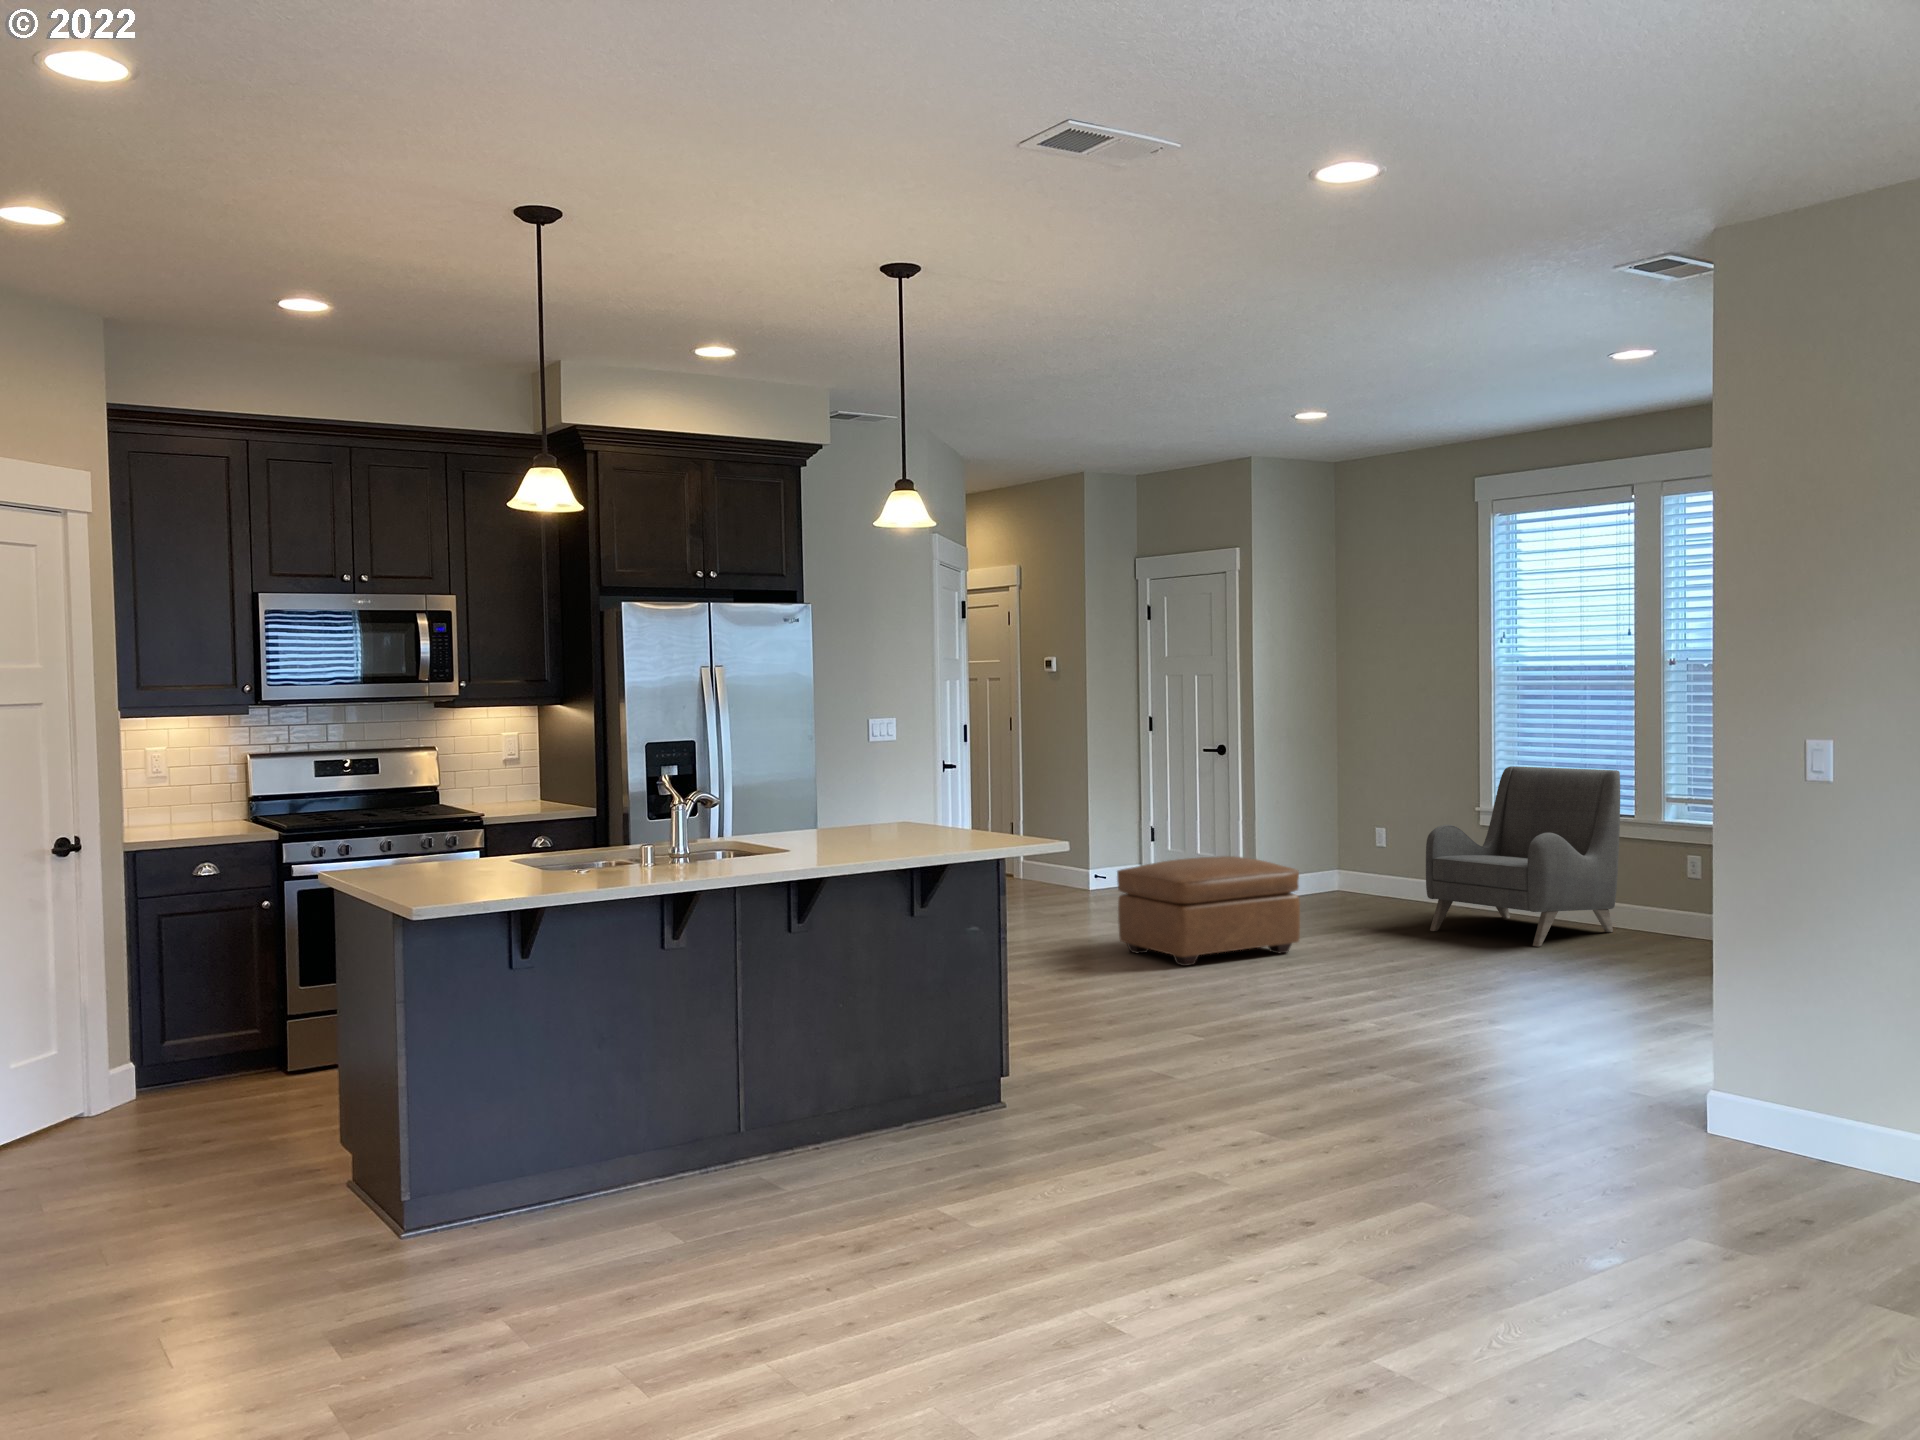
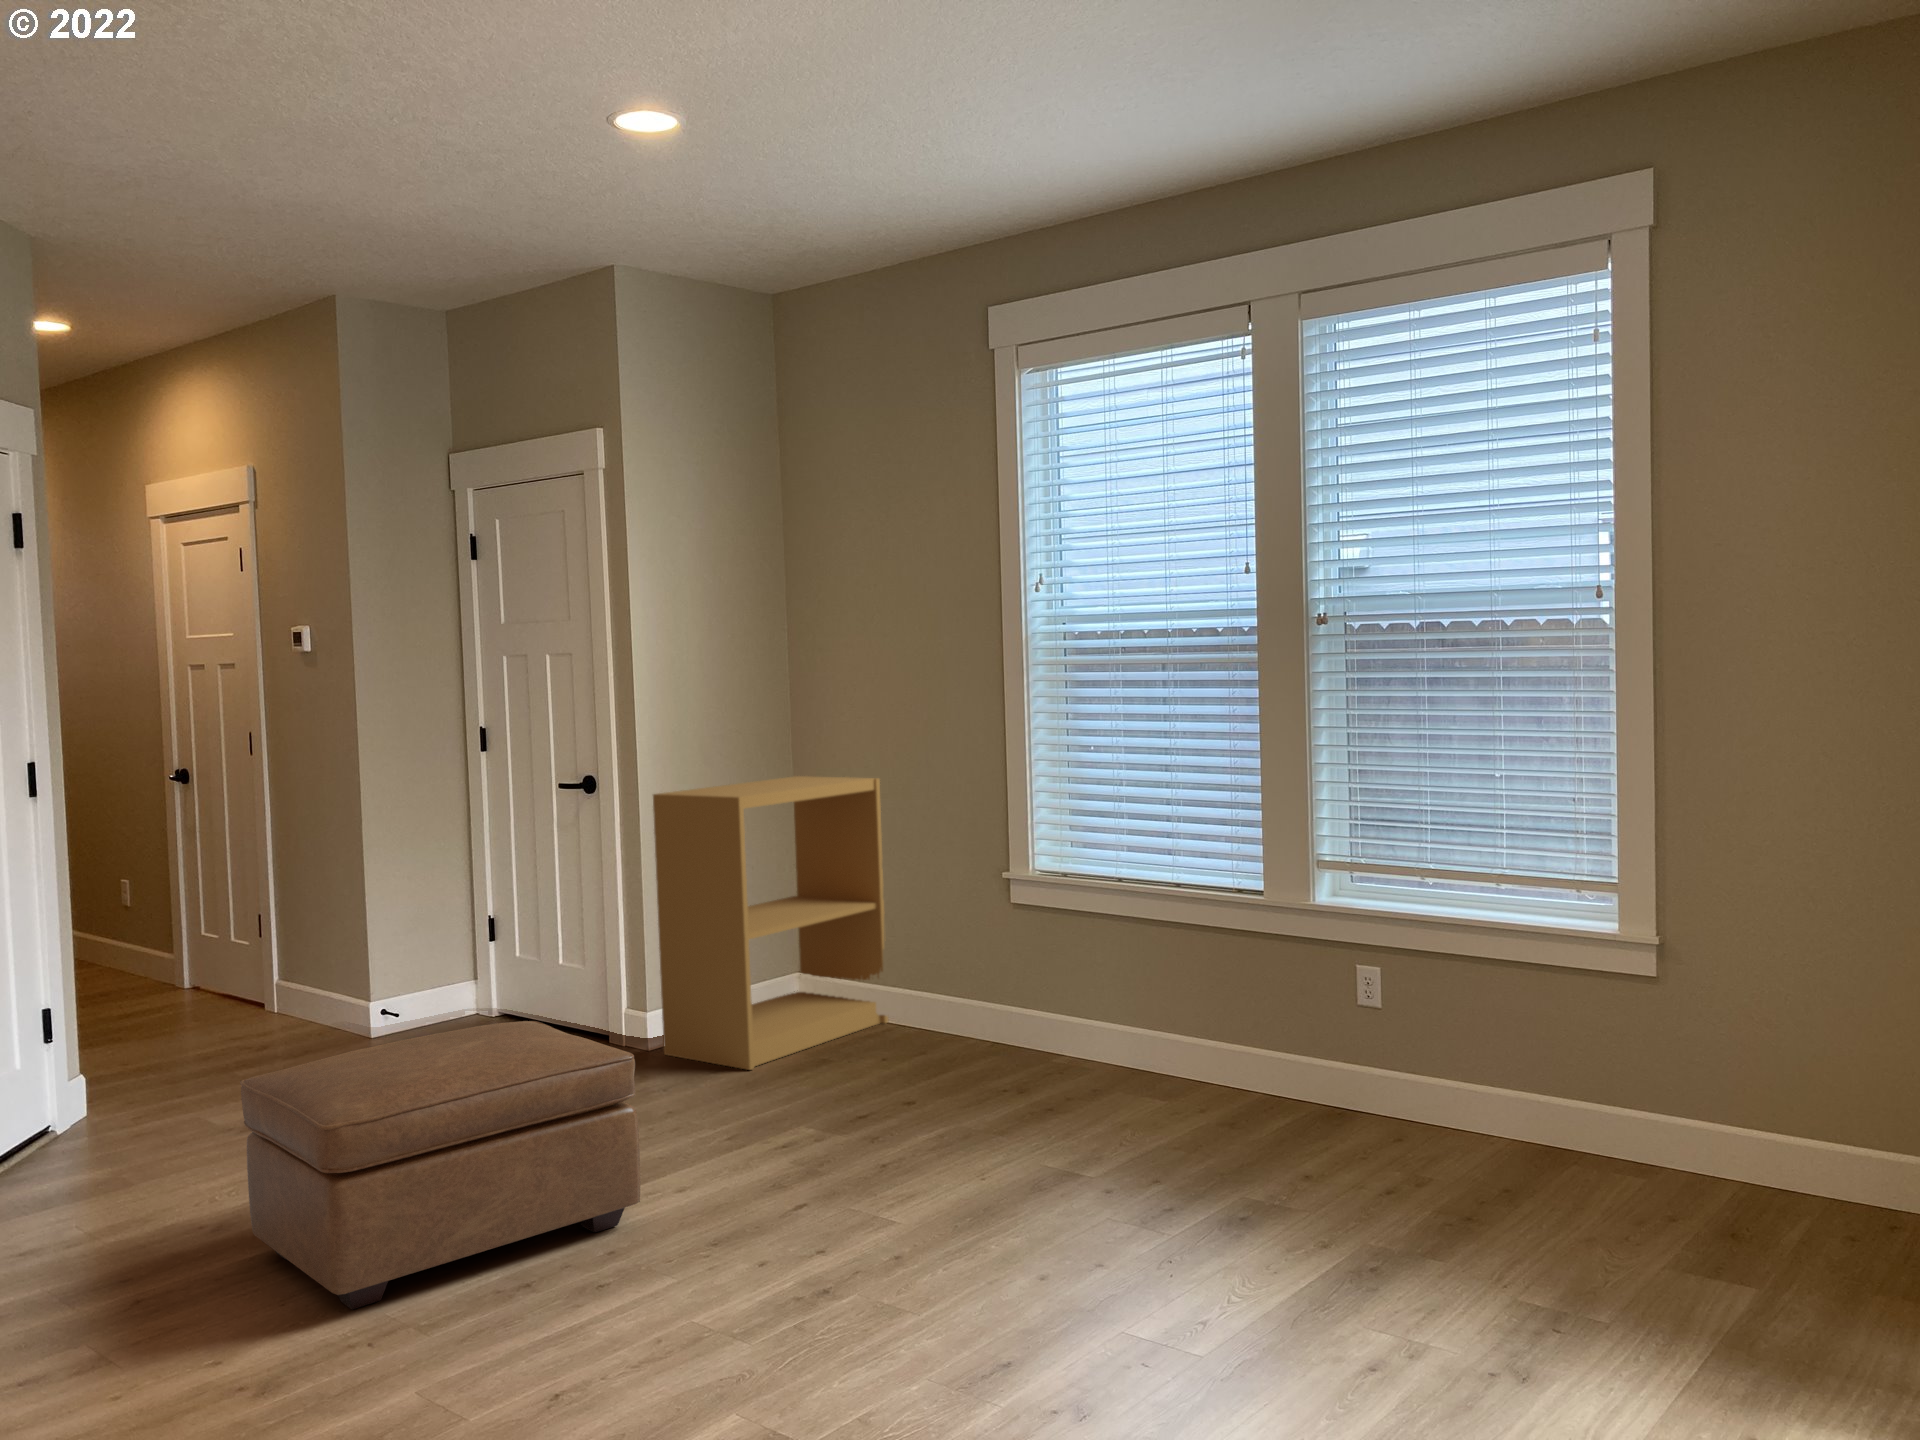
bookshelf: none [1265,750,1396,911] -> present [653,776,888,1070]
armchair: present [1426,766,1620,947] -> none [911,805,1239,1159]

